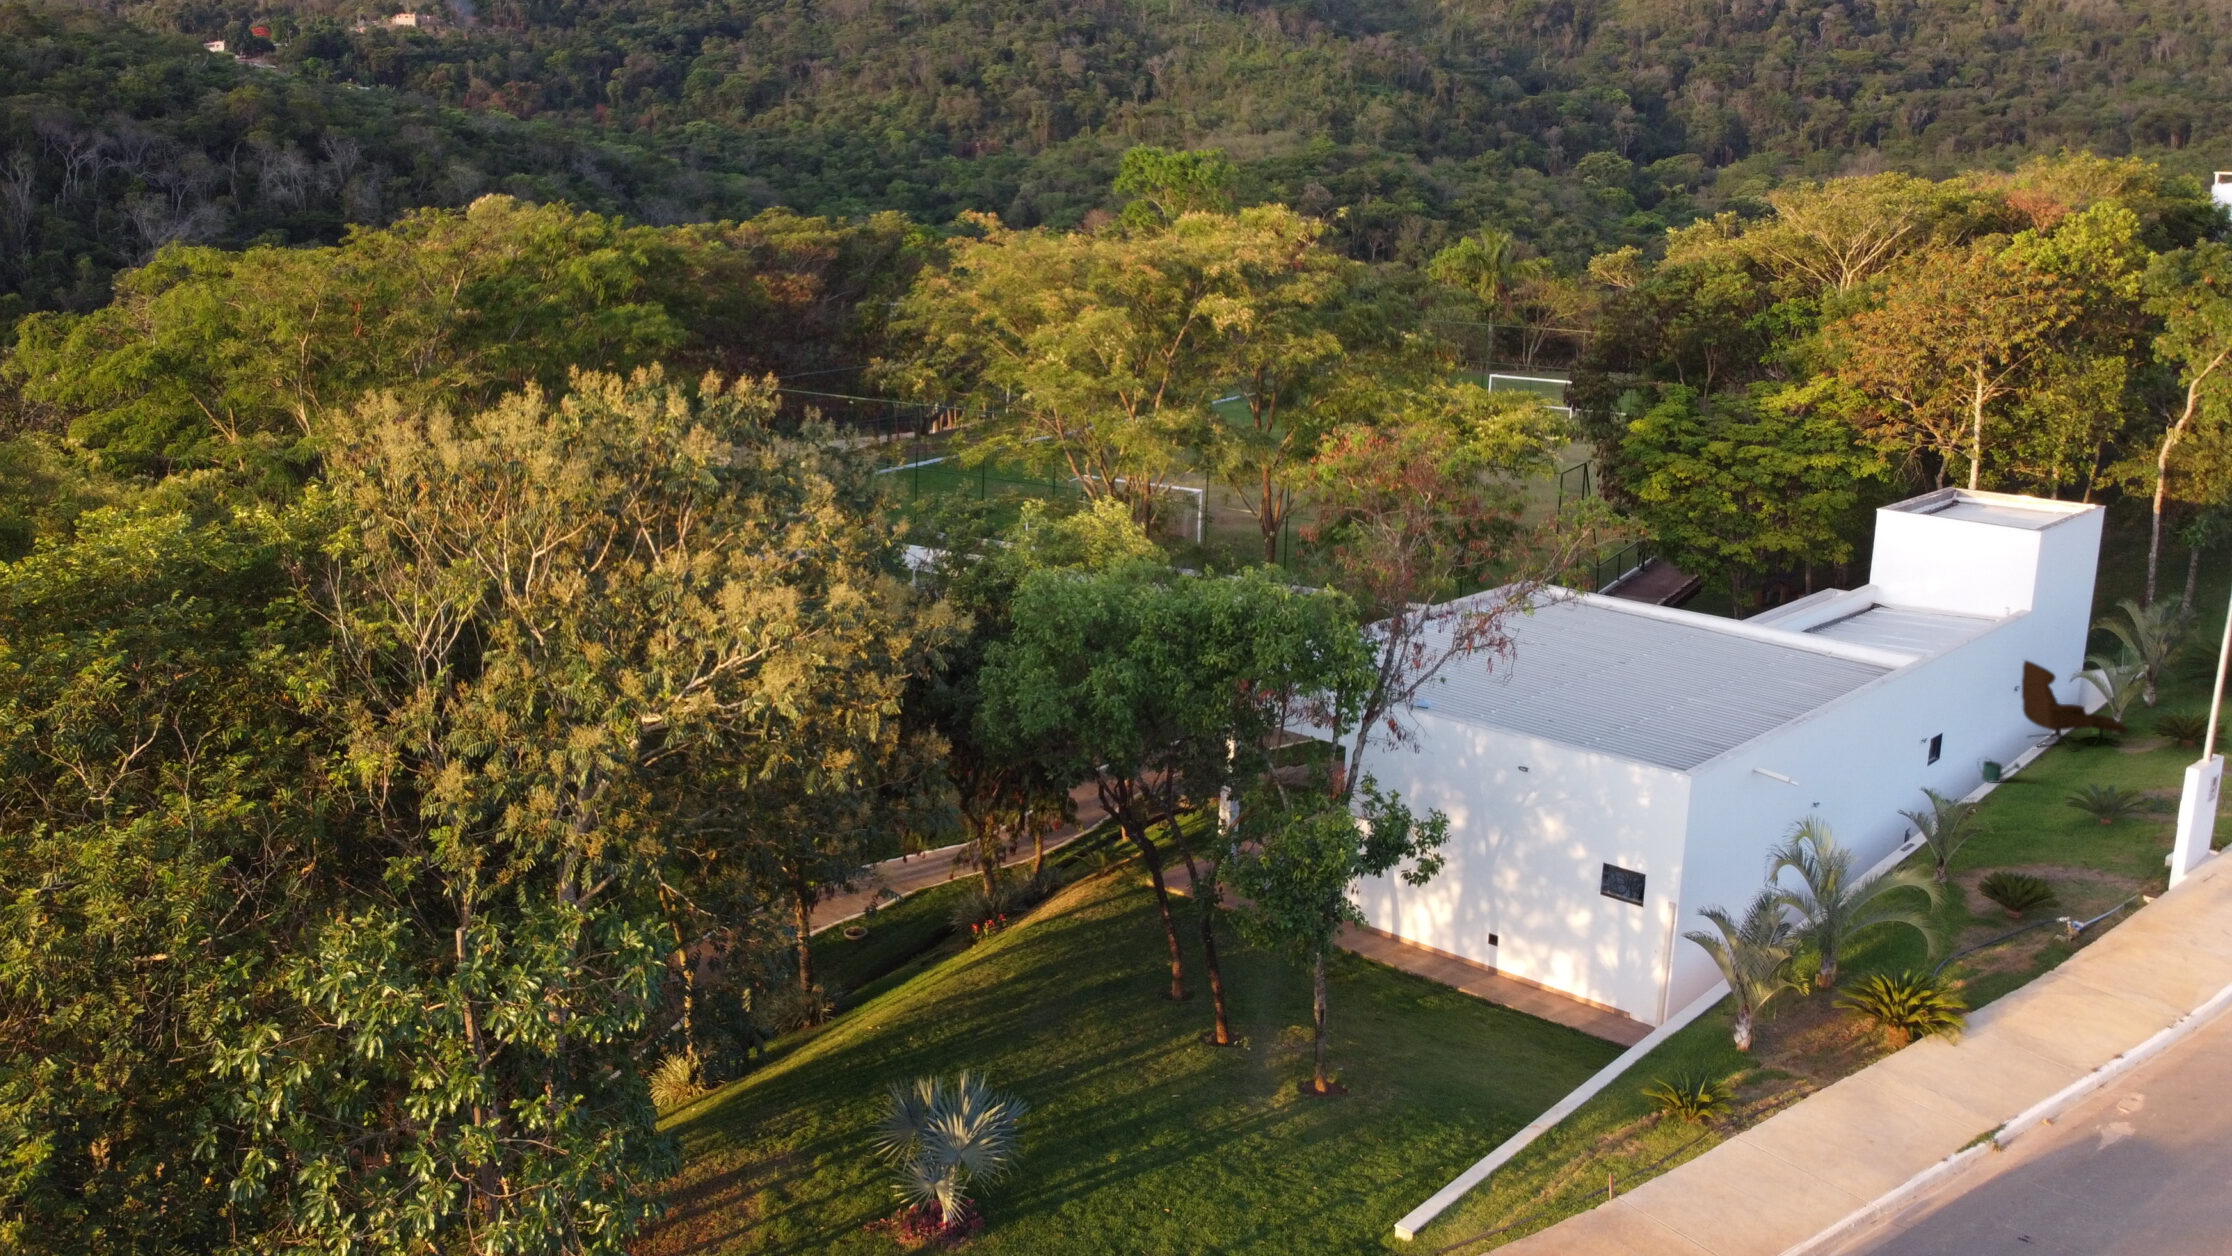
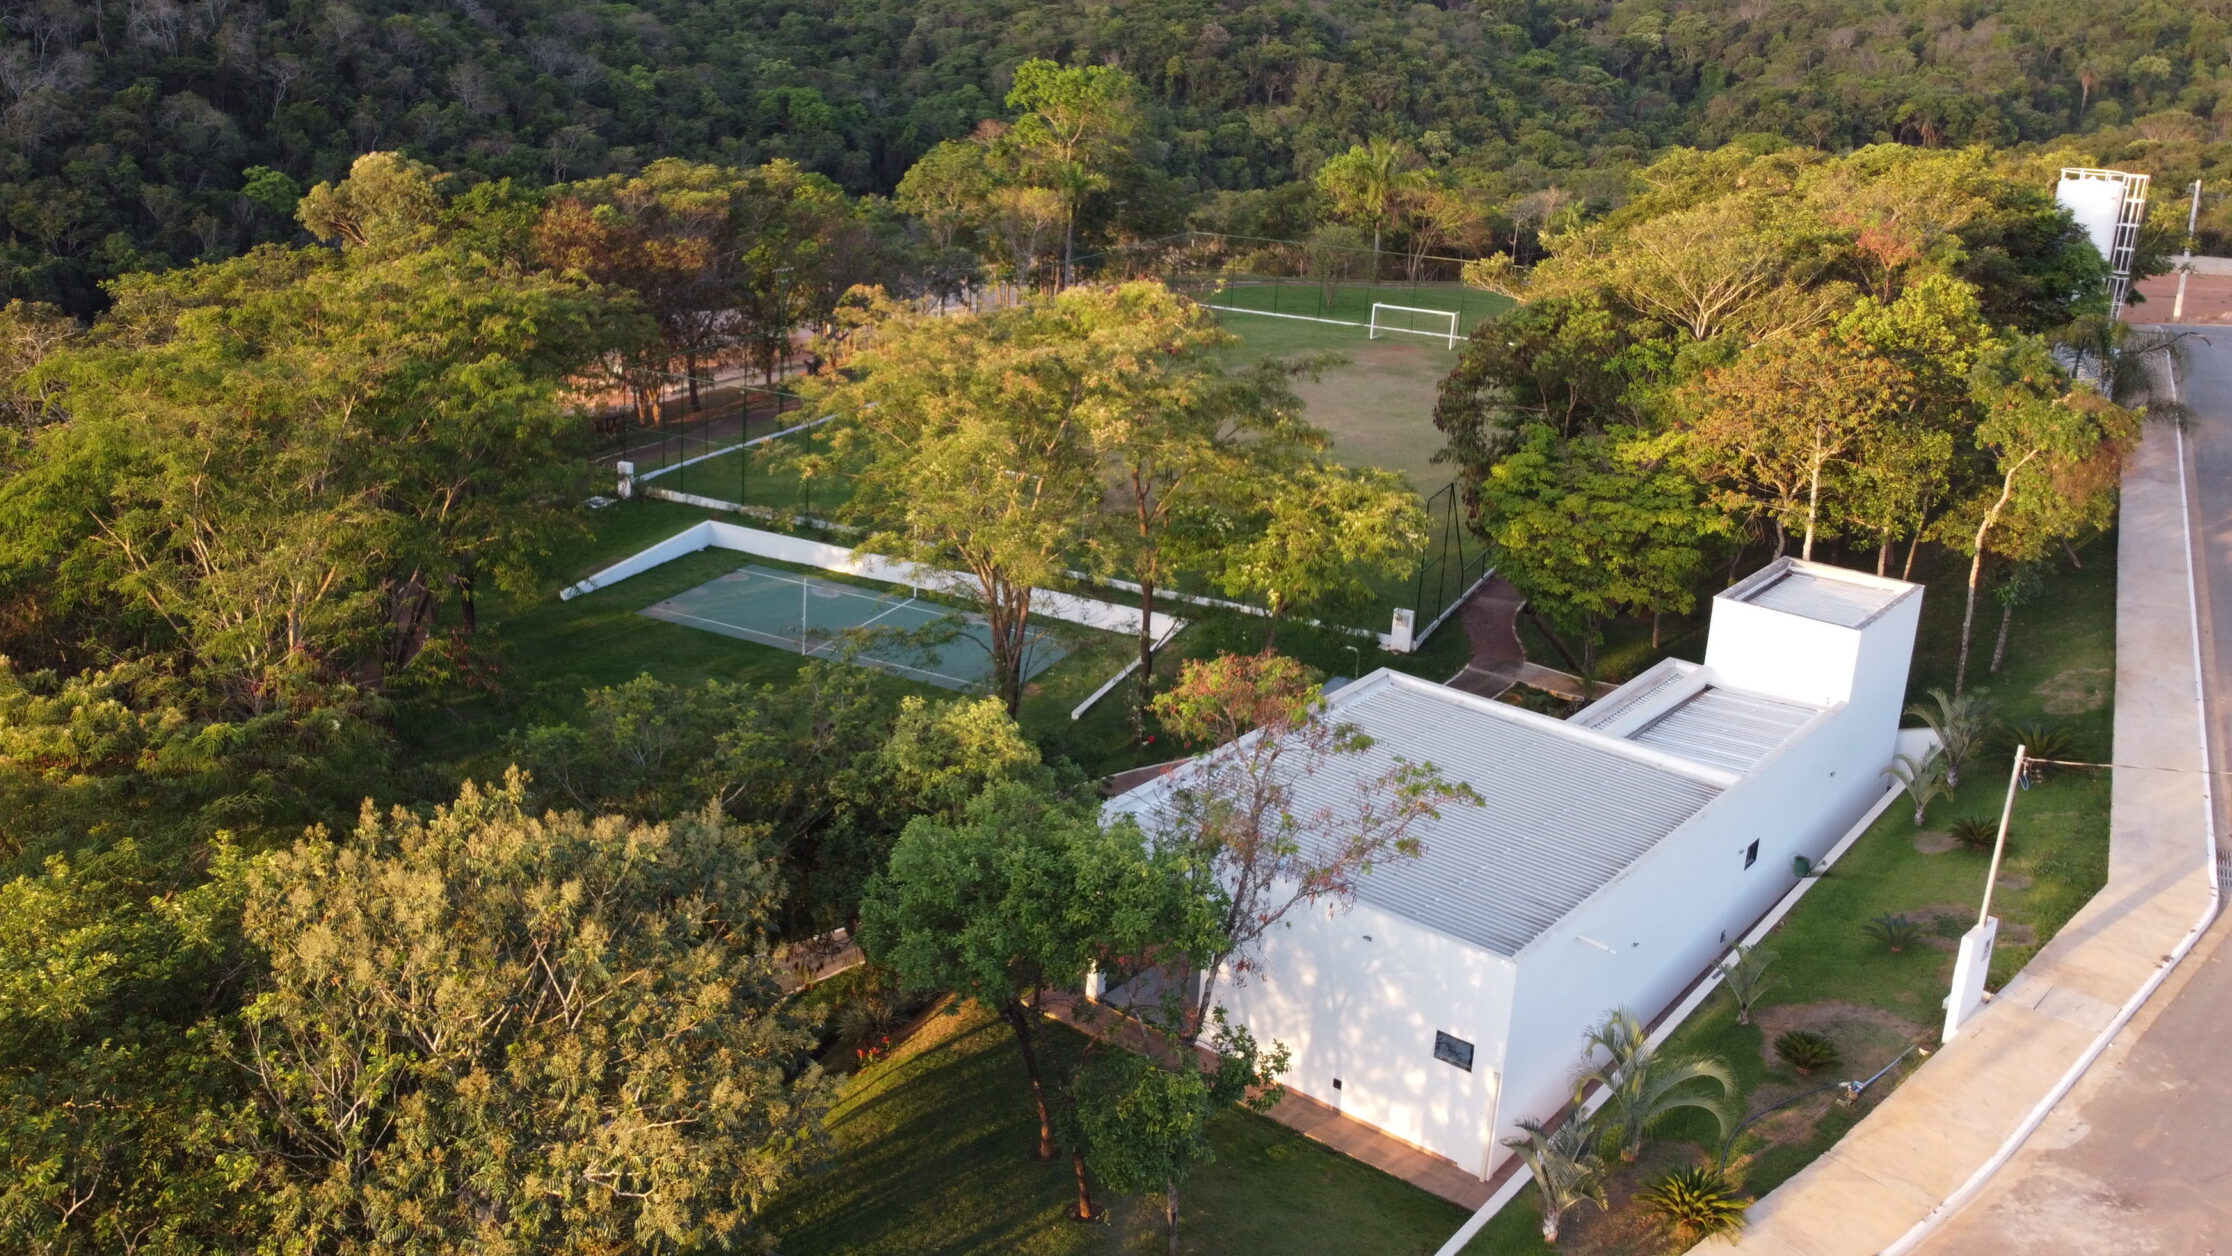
lounge chair: present [2022,661,2128,751] -> none [1831,747,1928,837]

